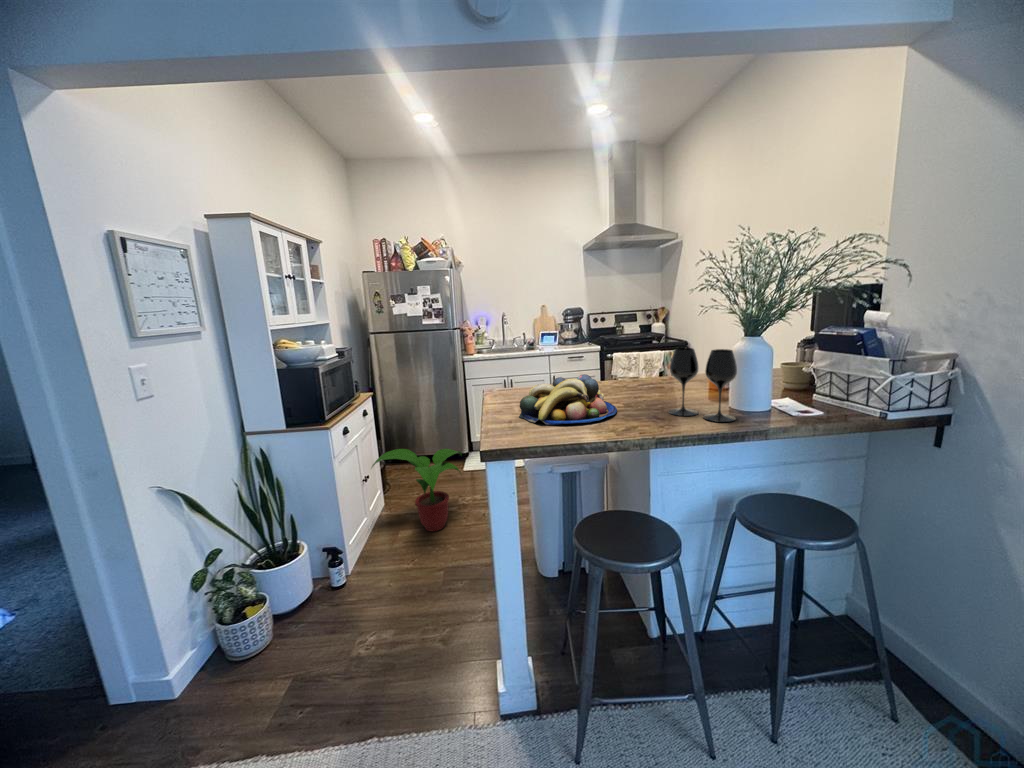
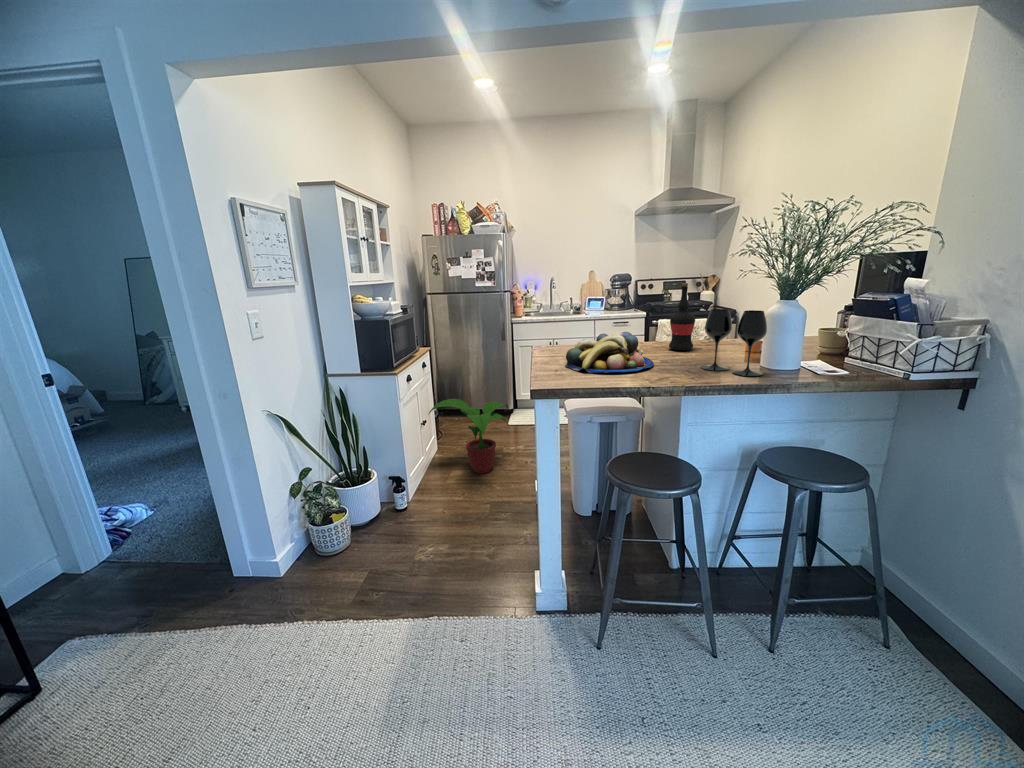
wine bottle: none [630,320,656,391] -> present [669,283,695,350]

